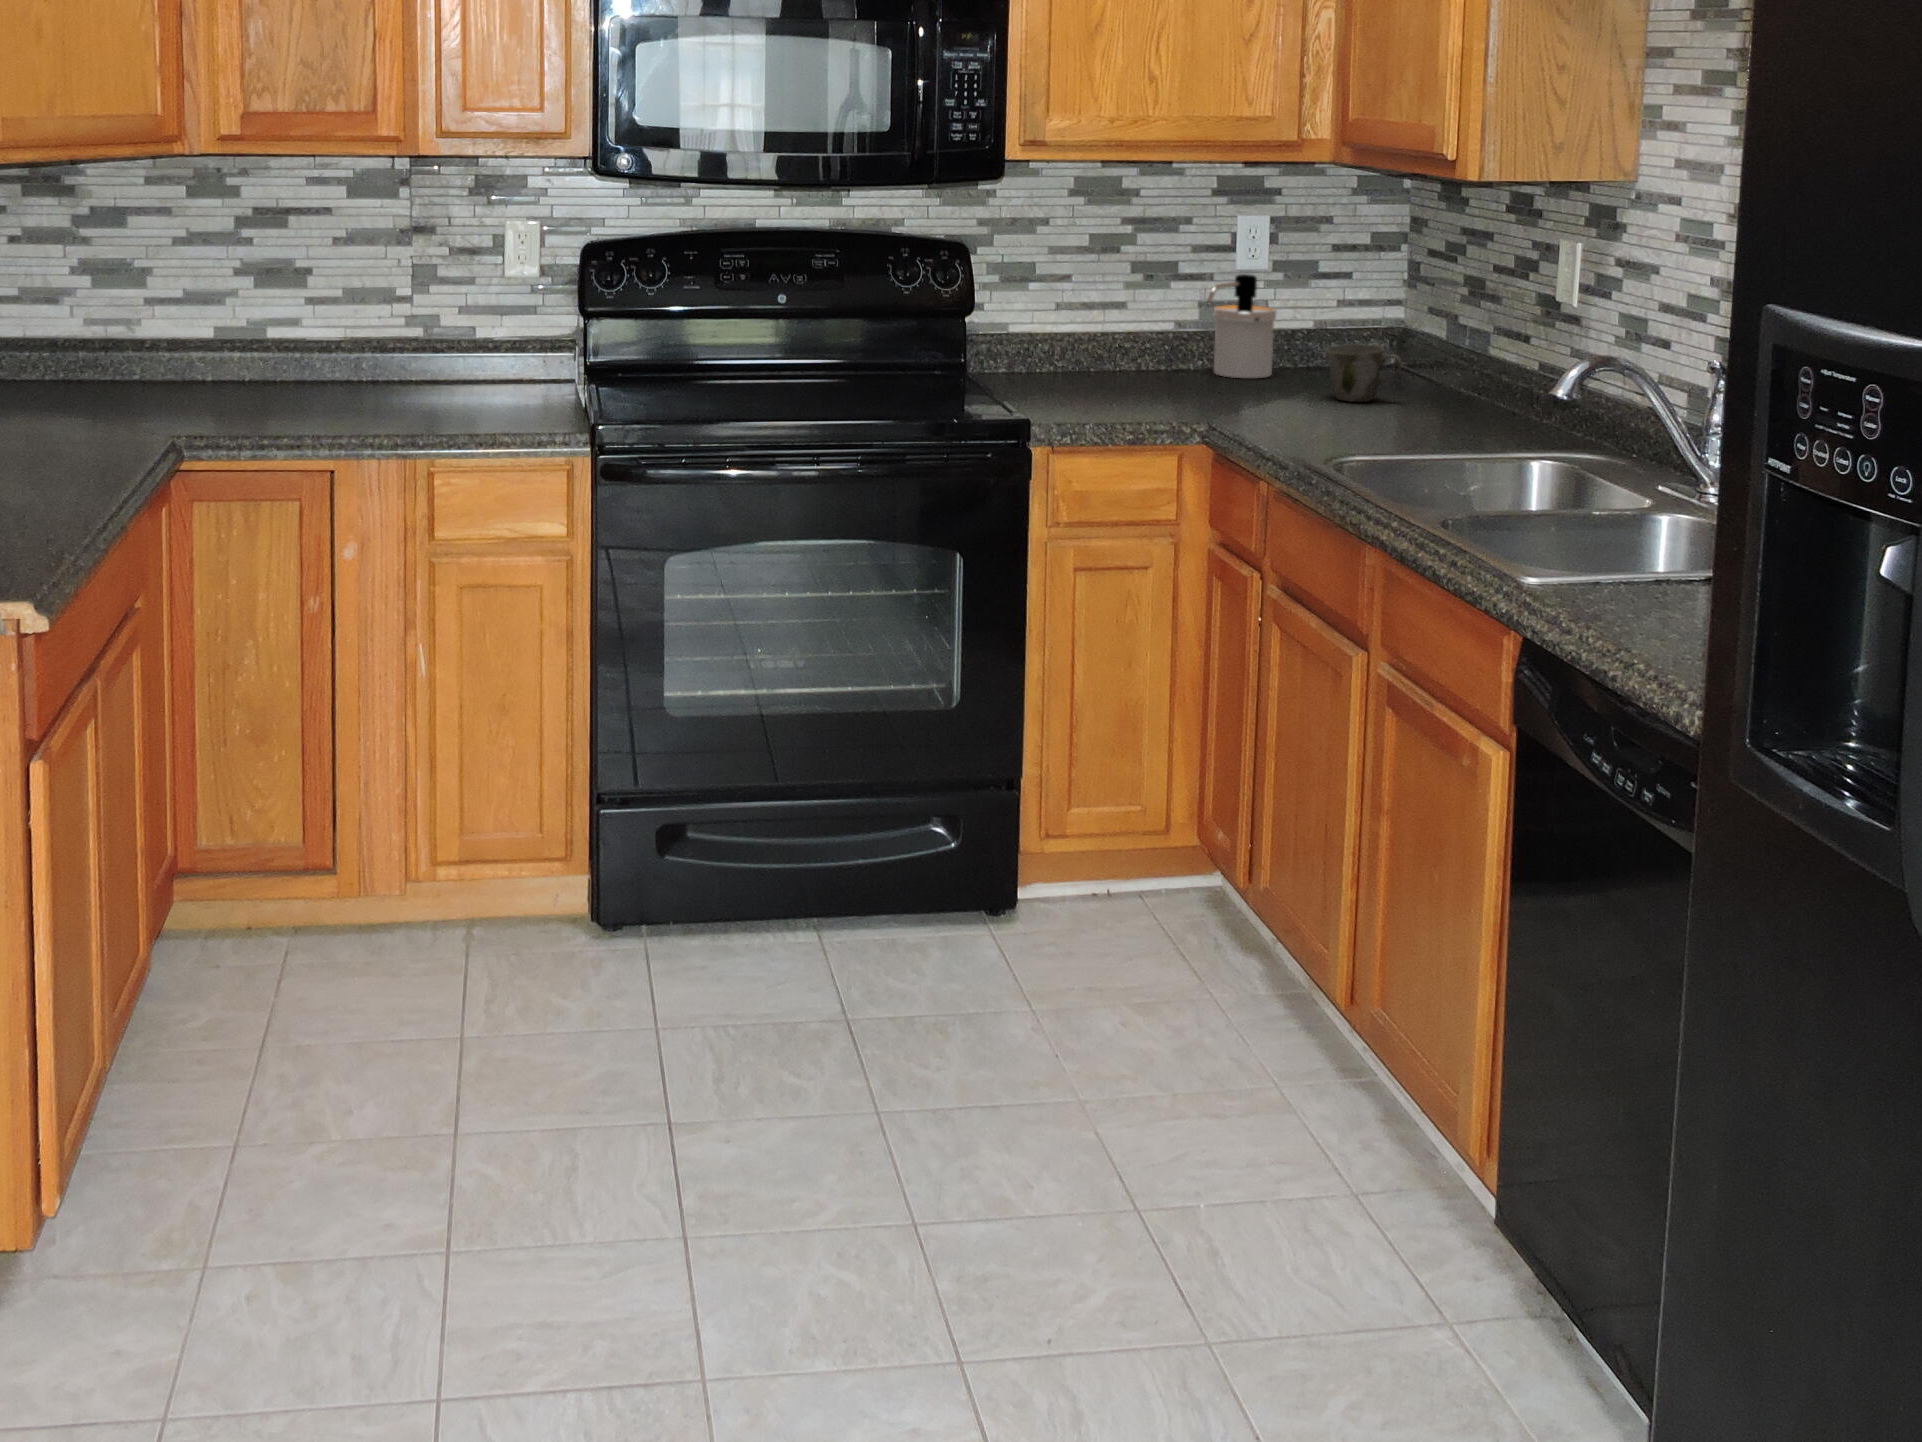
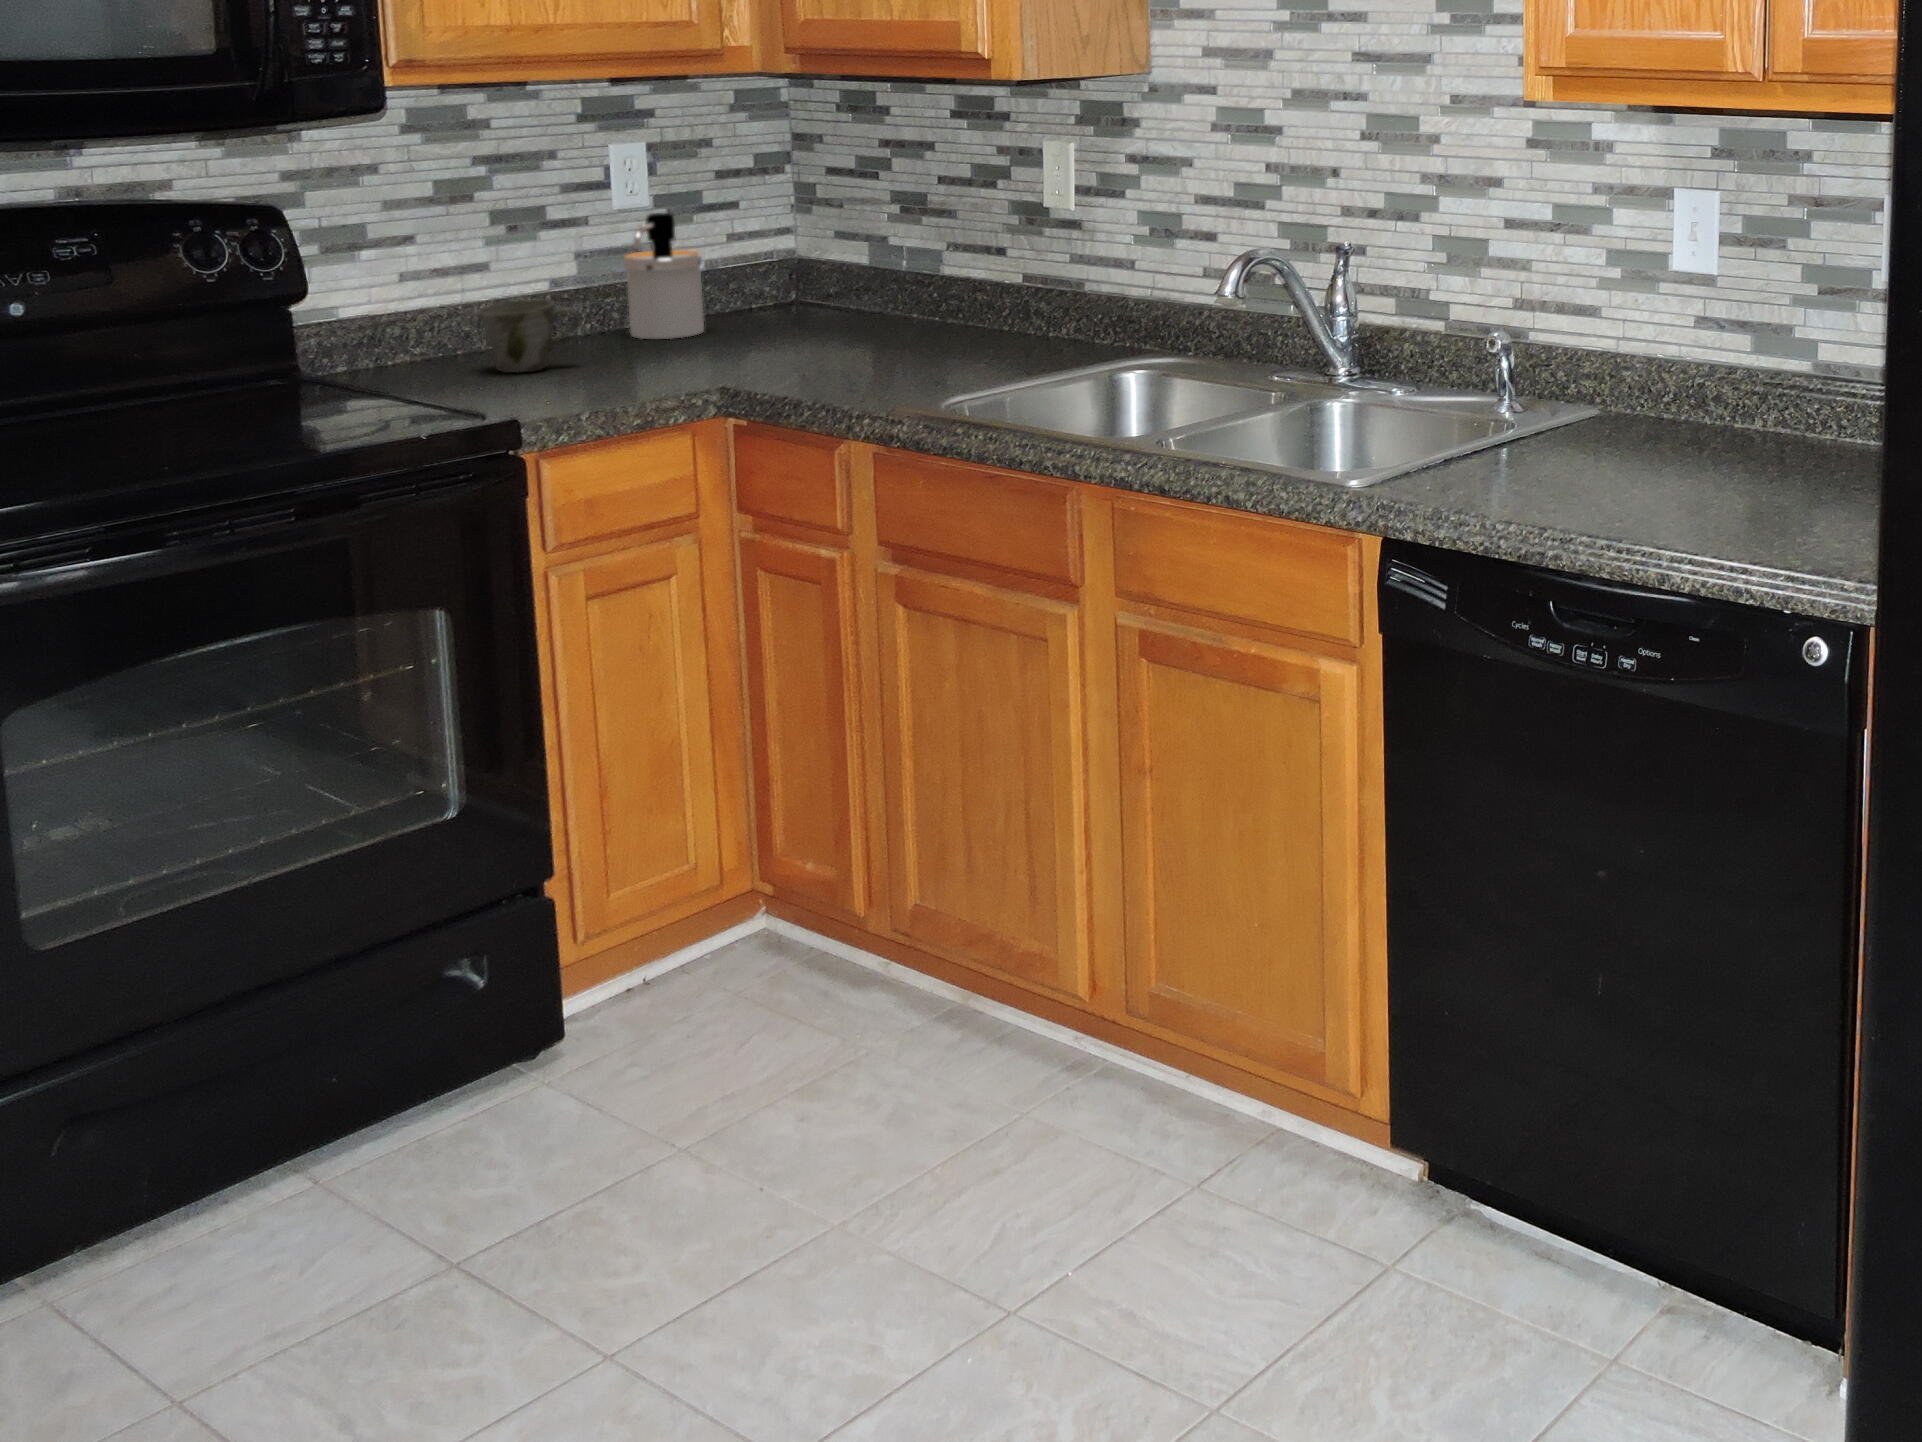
mug: present [1326,344,1402,402] -> present [478,300,579,373]

